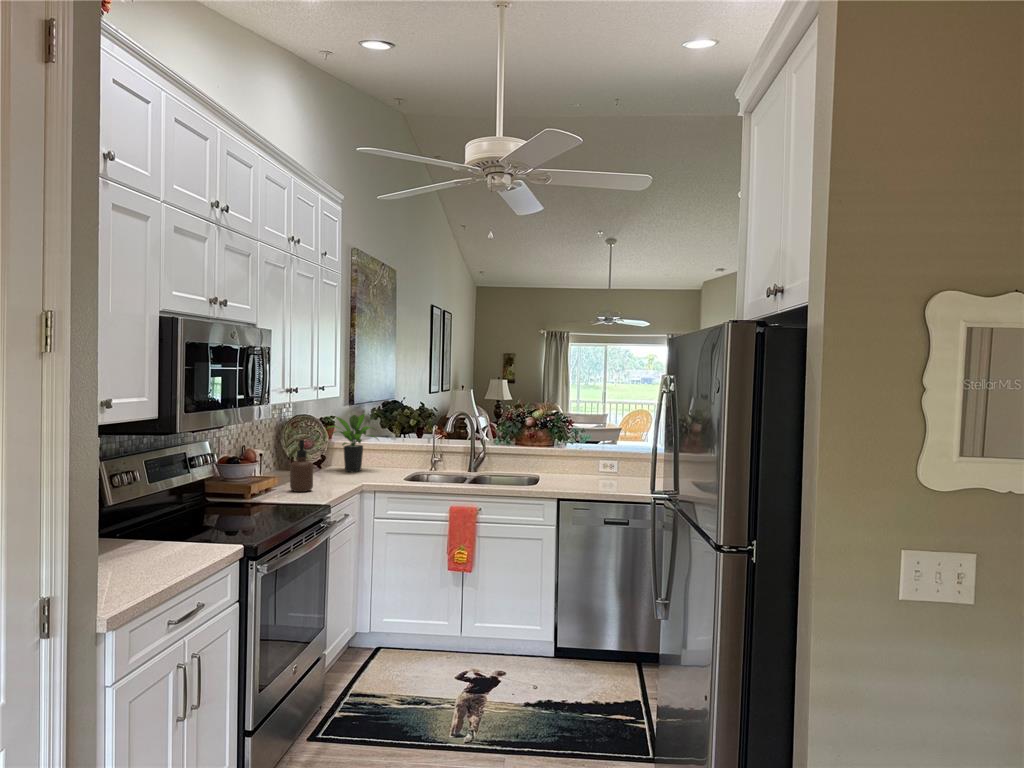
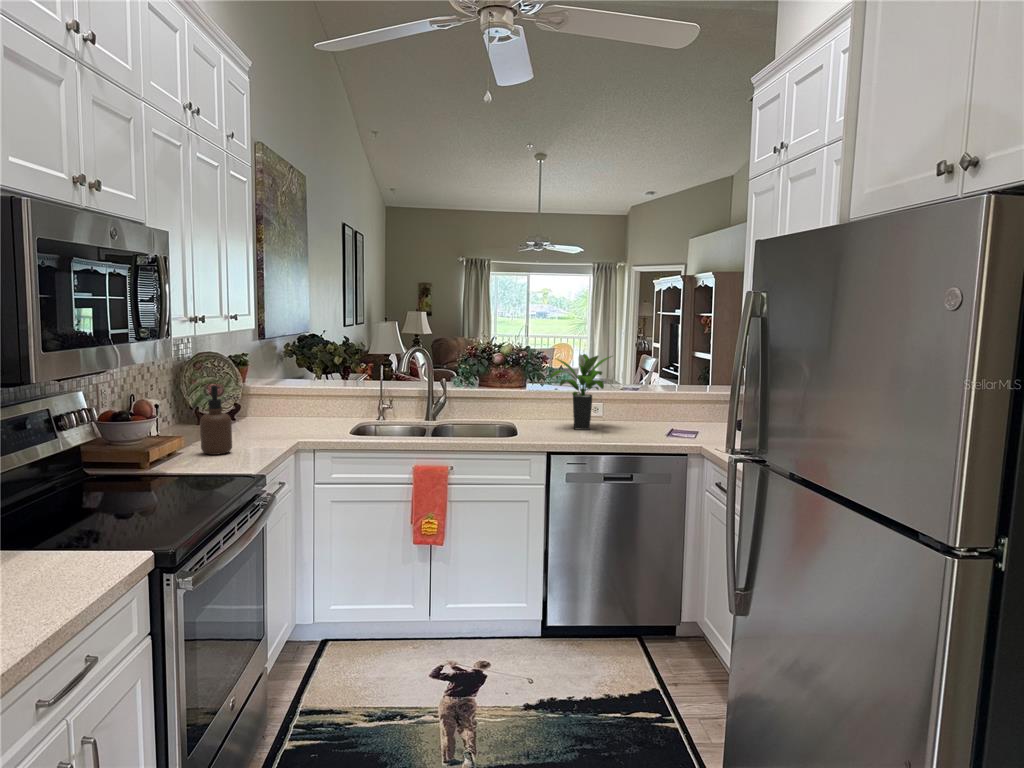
potted plant: present [329,414,378,472] -> present [550,354,612,430]

